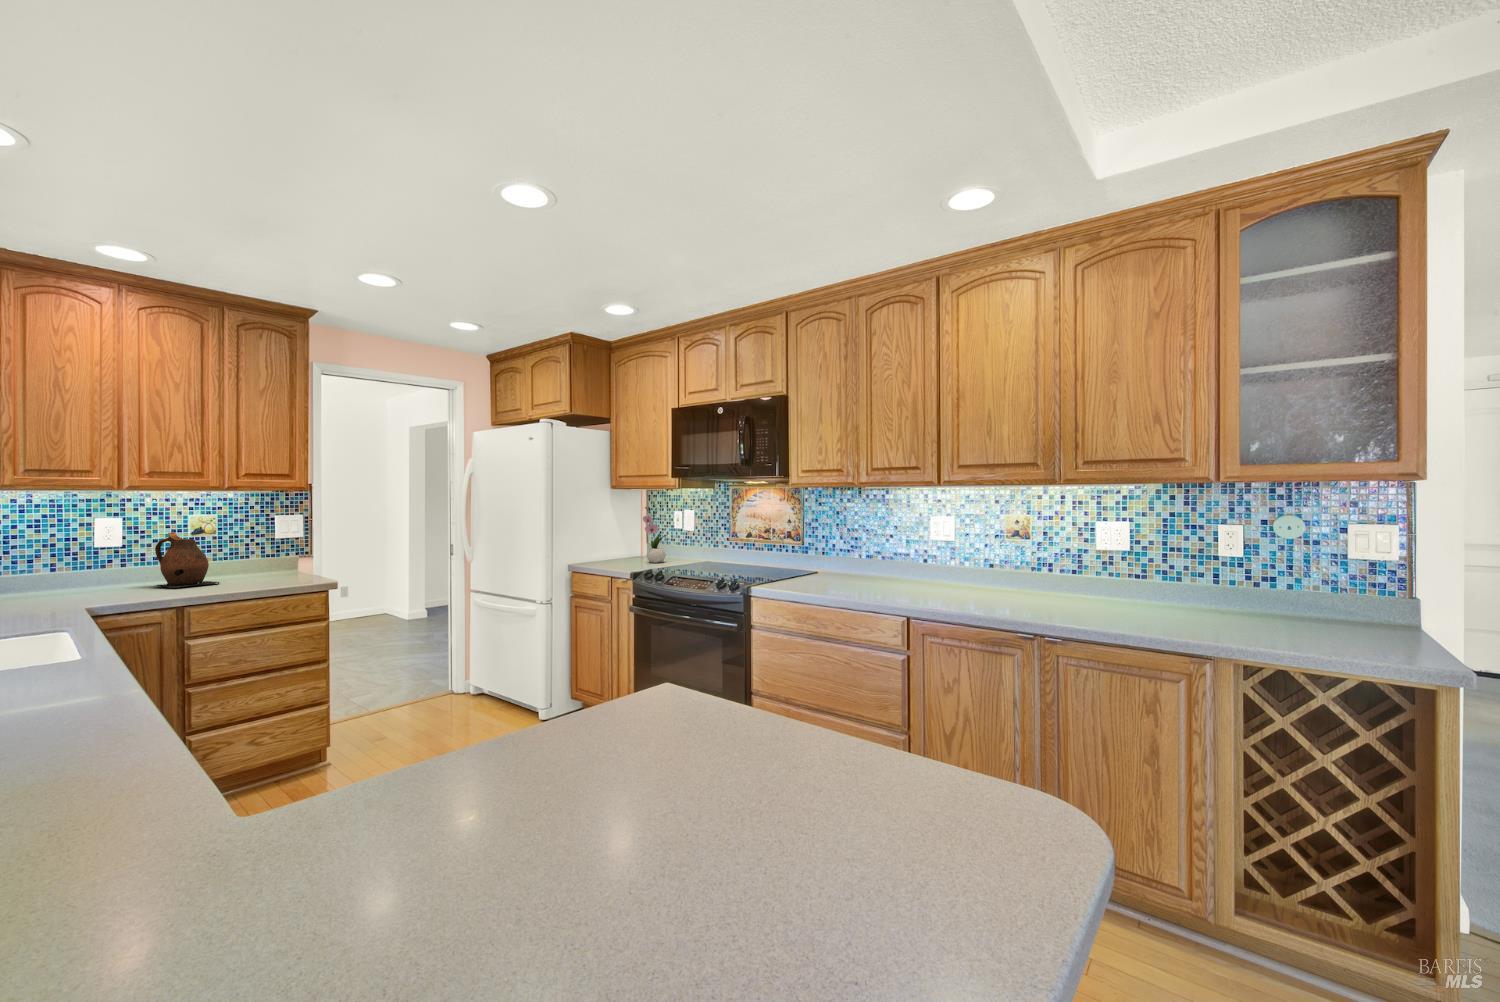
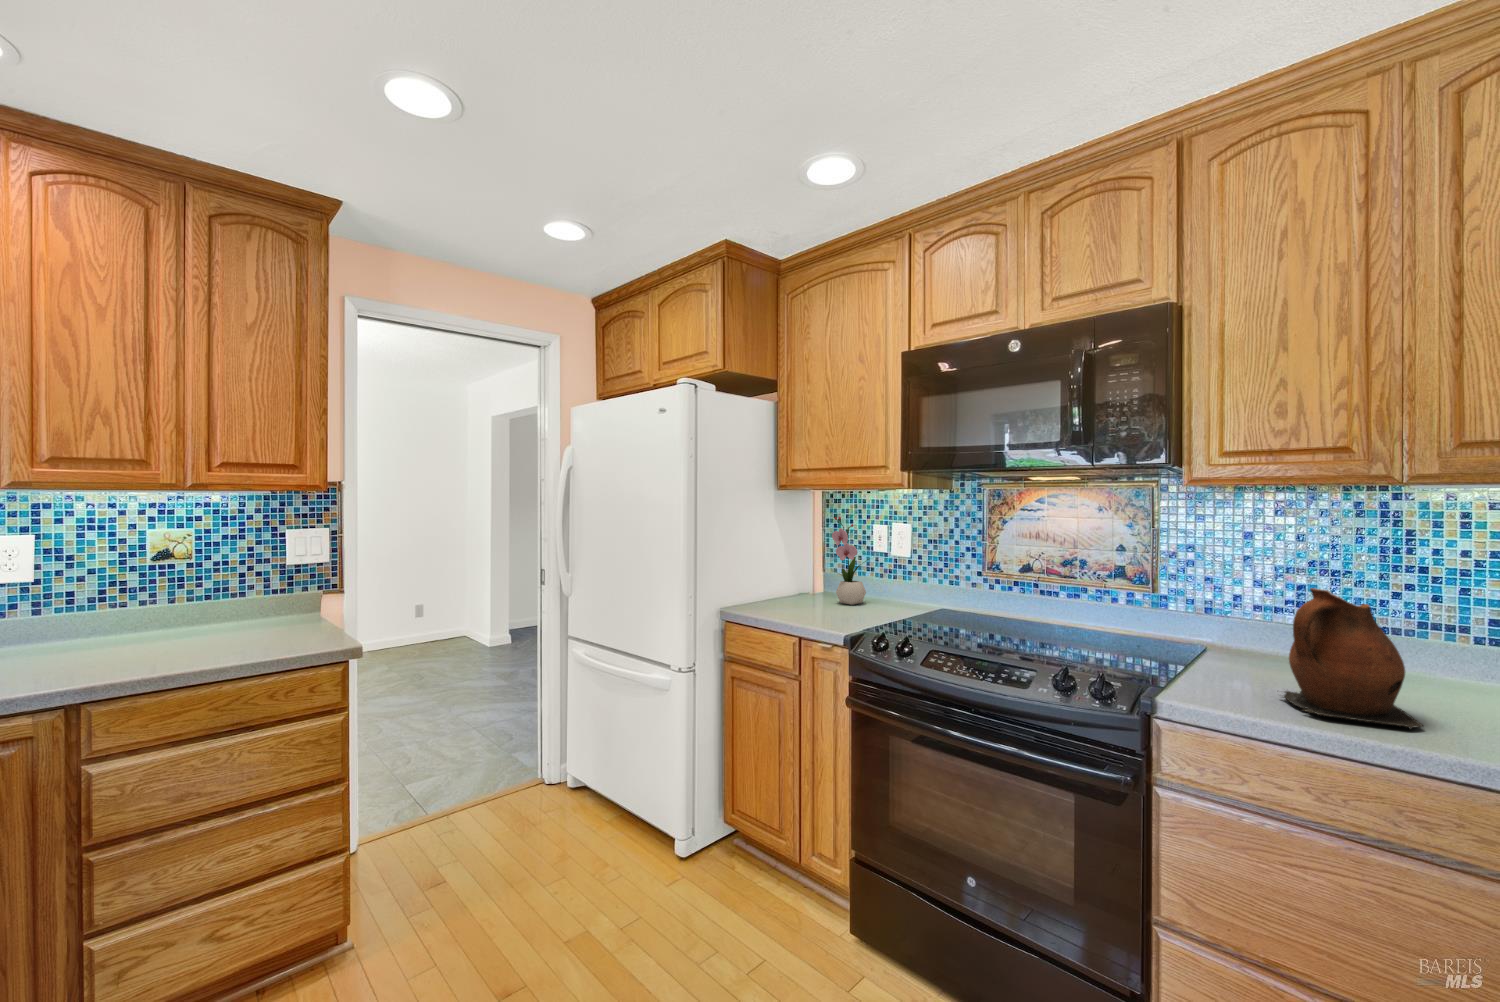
ceramic pitcher: present [155,532,220,588] -> present [1282,588,1422,729]

